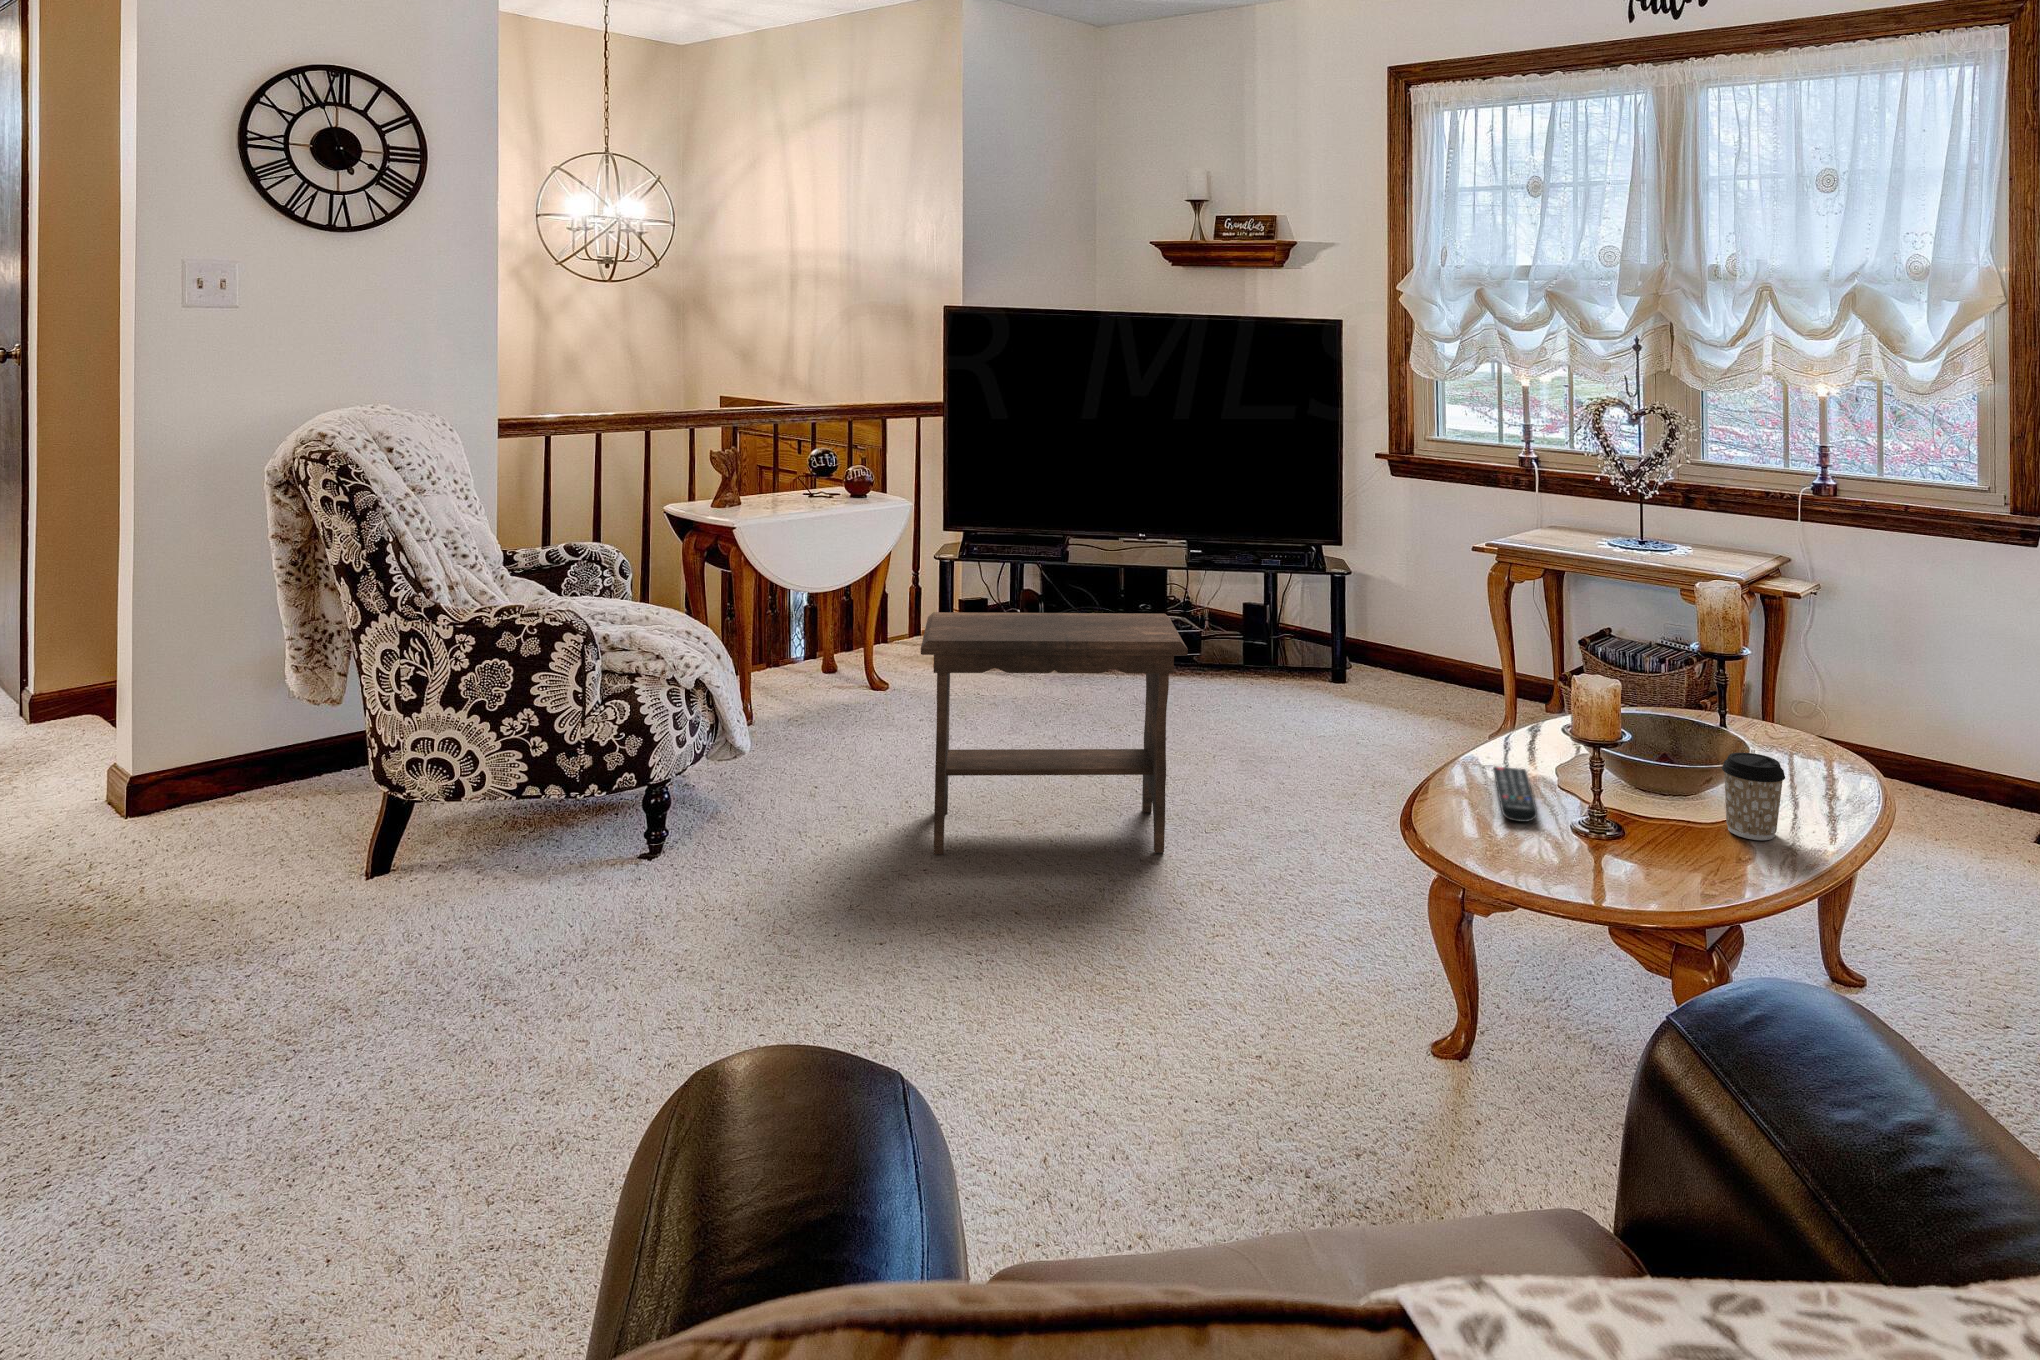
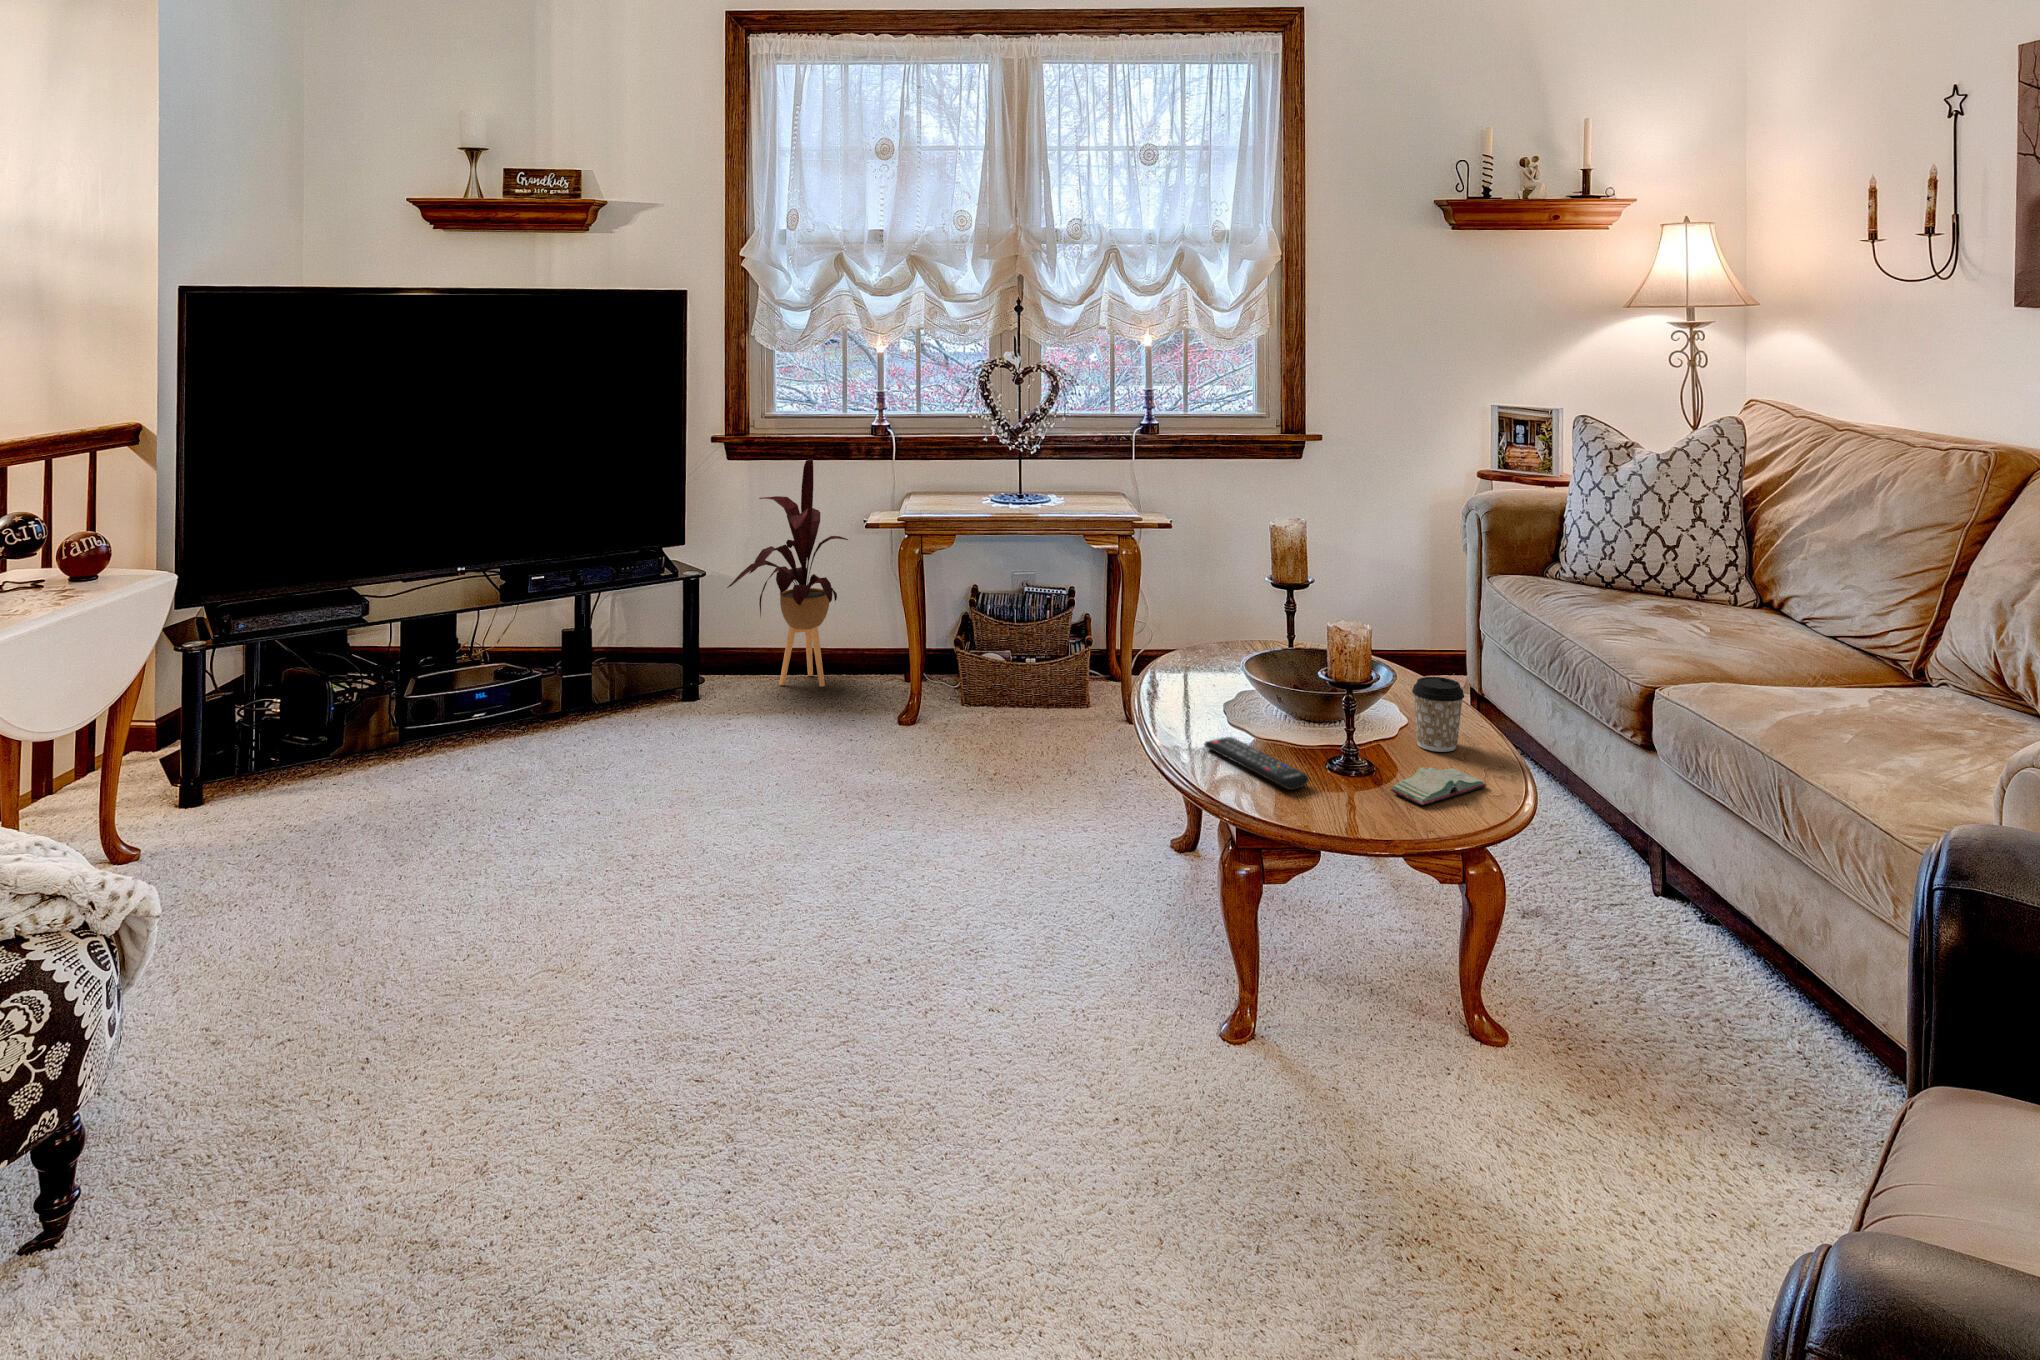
house plant: none [1349,482,1461,702] -> present [727,459,848,687]
footstool: present [921,612,1188,854] -> none [412,652,797,1040]
book: none [1613,834,1733,874] -> present [1390,767,1486,805]

